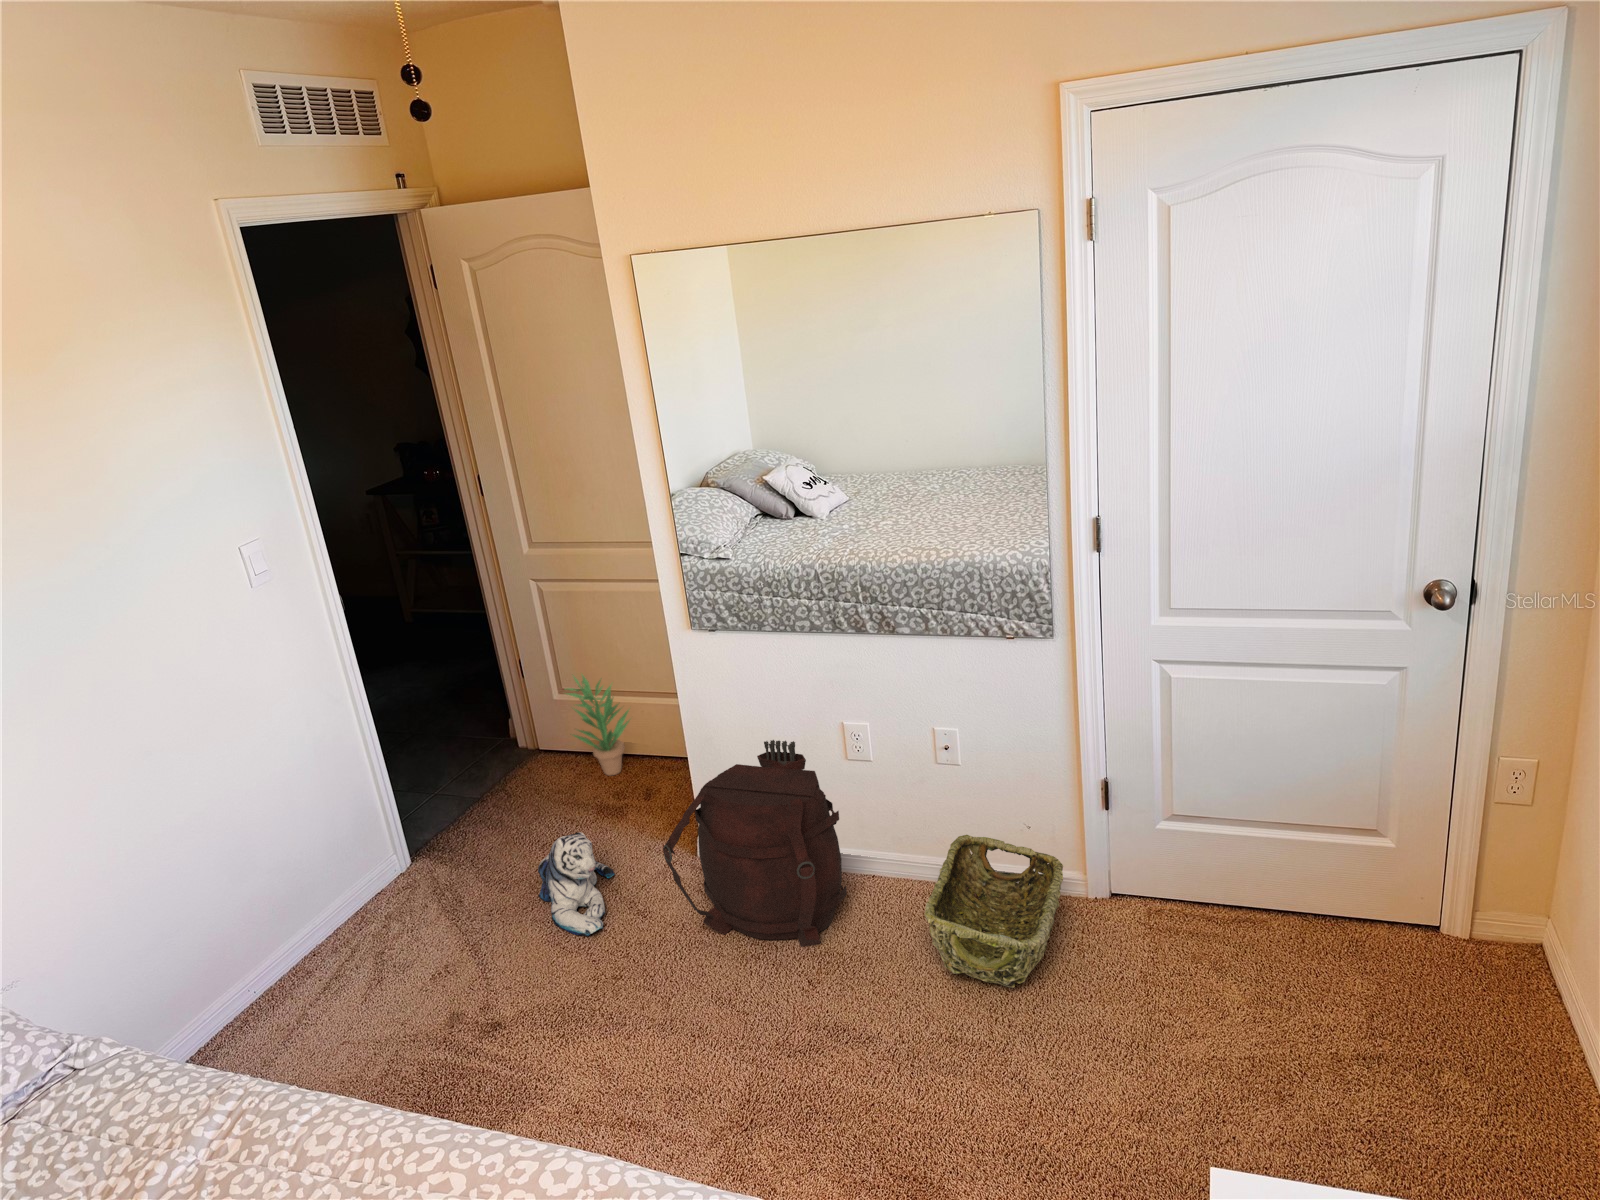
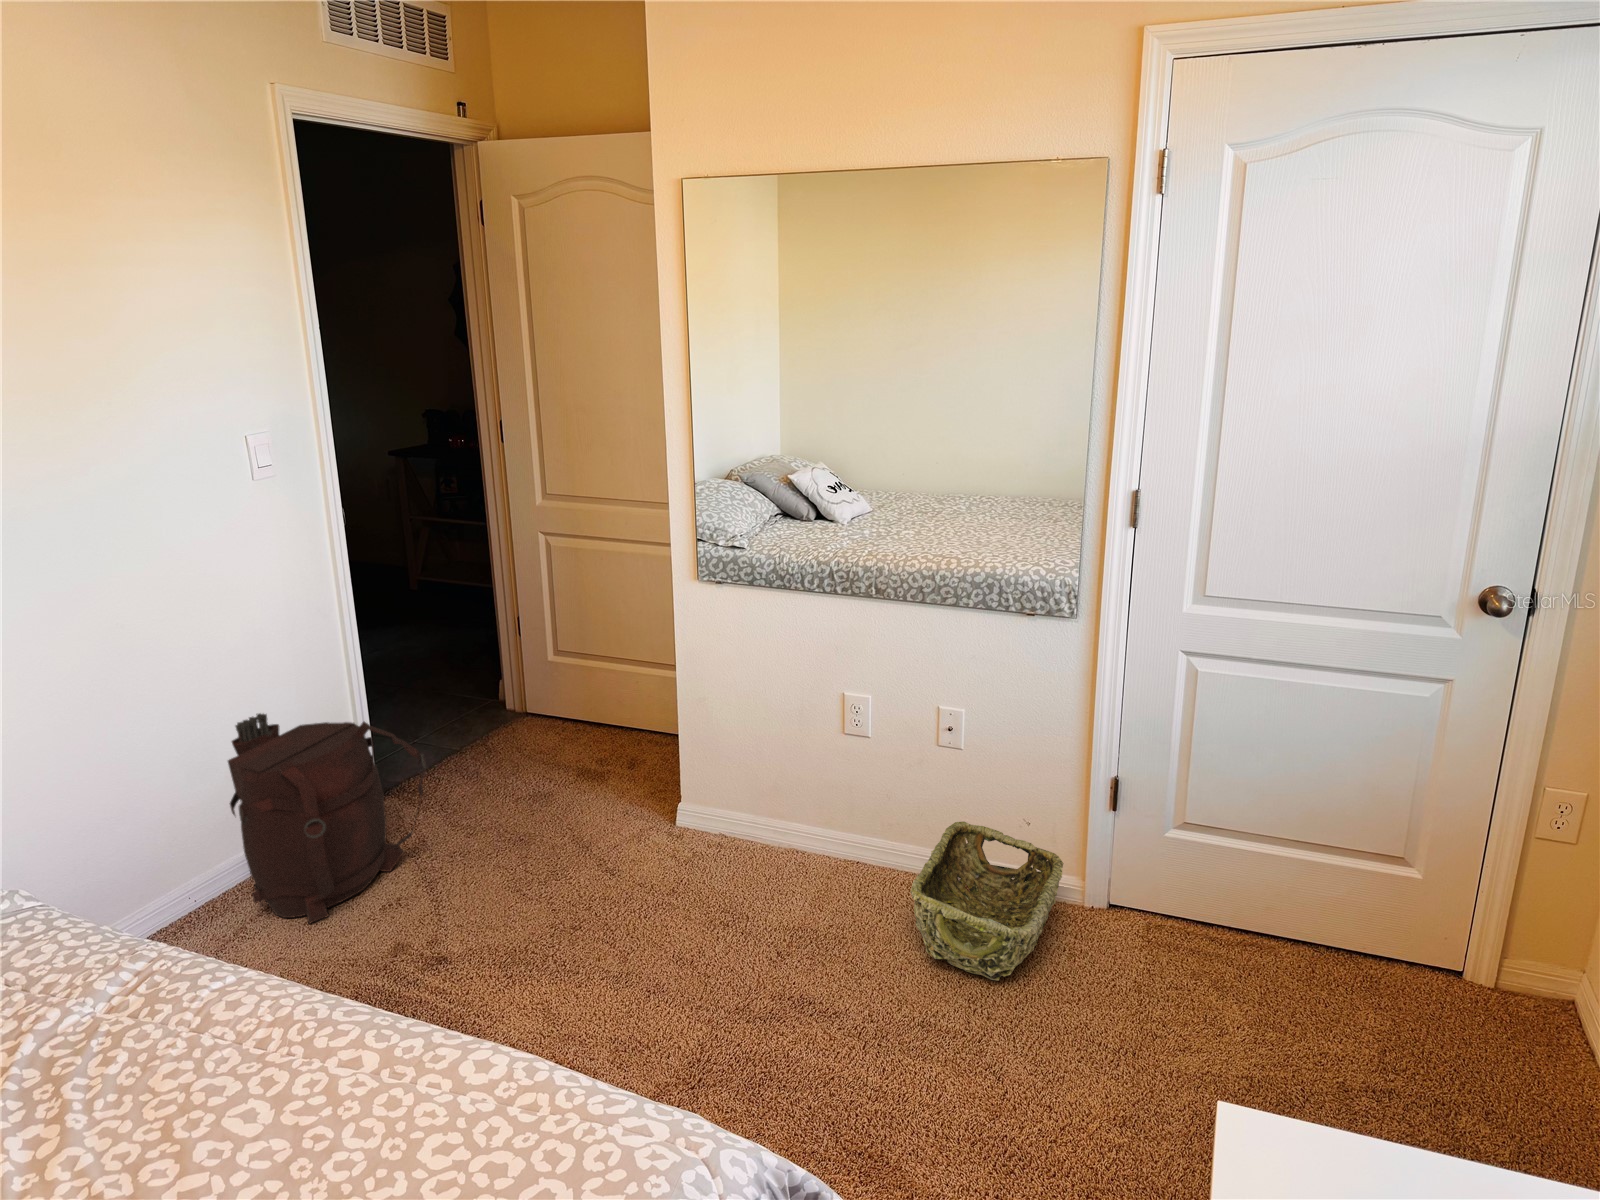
potted plant: present [567,675,629,775] -> none [557,626,626,739]
backpack: present [663,740,847,946] -> present [228,713,426,924]
plush toy: present [538,832,614,936] -> none [505,778,588,886]

